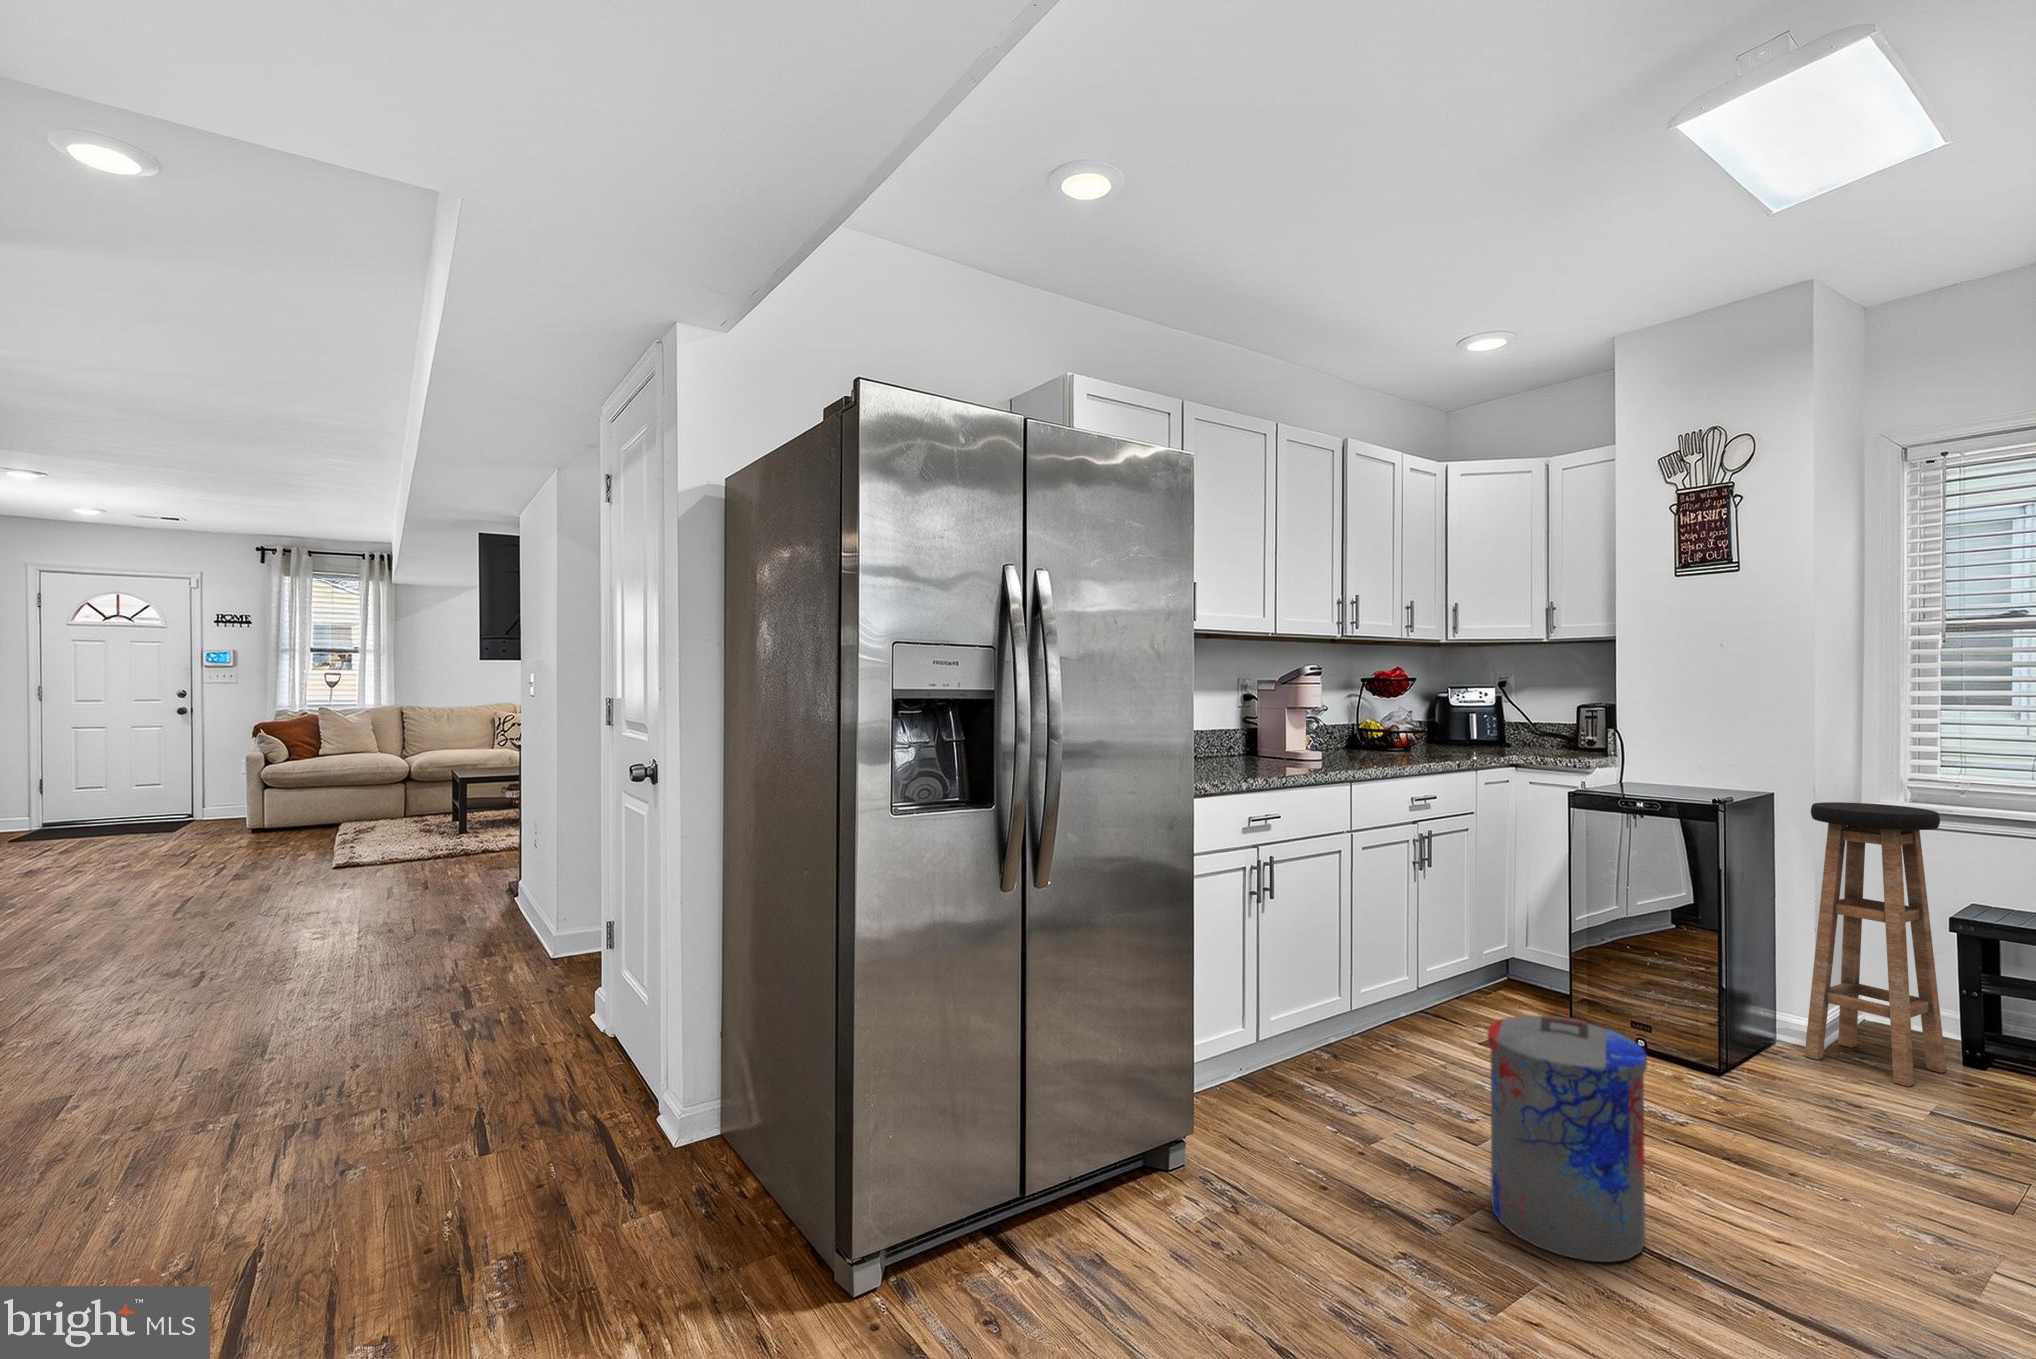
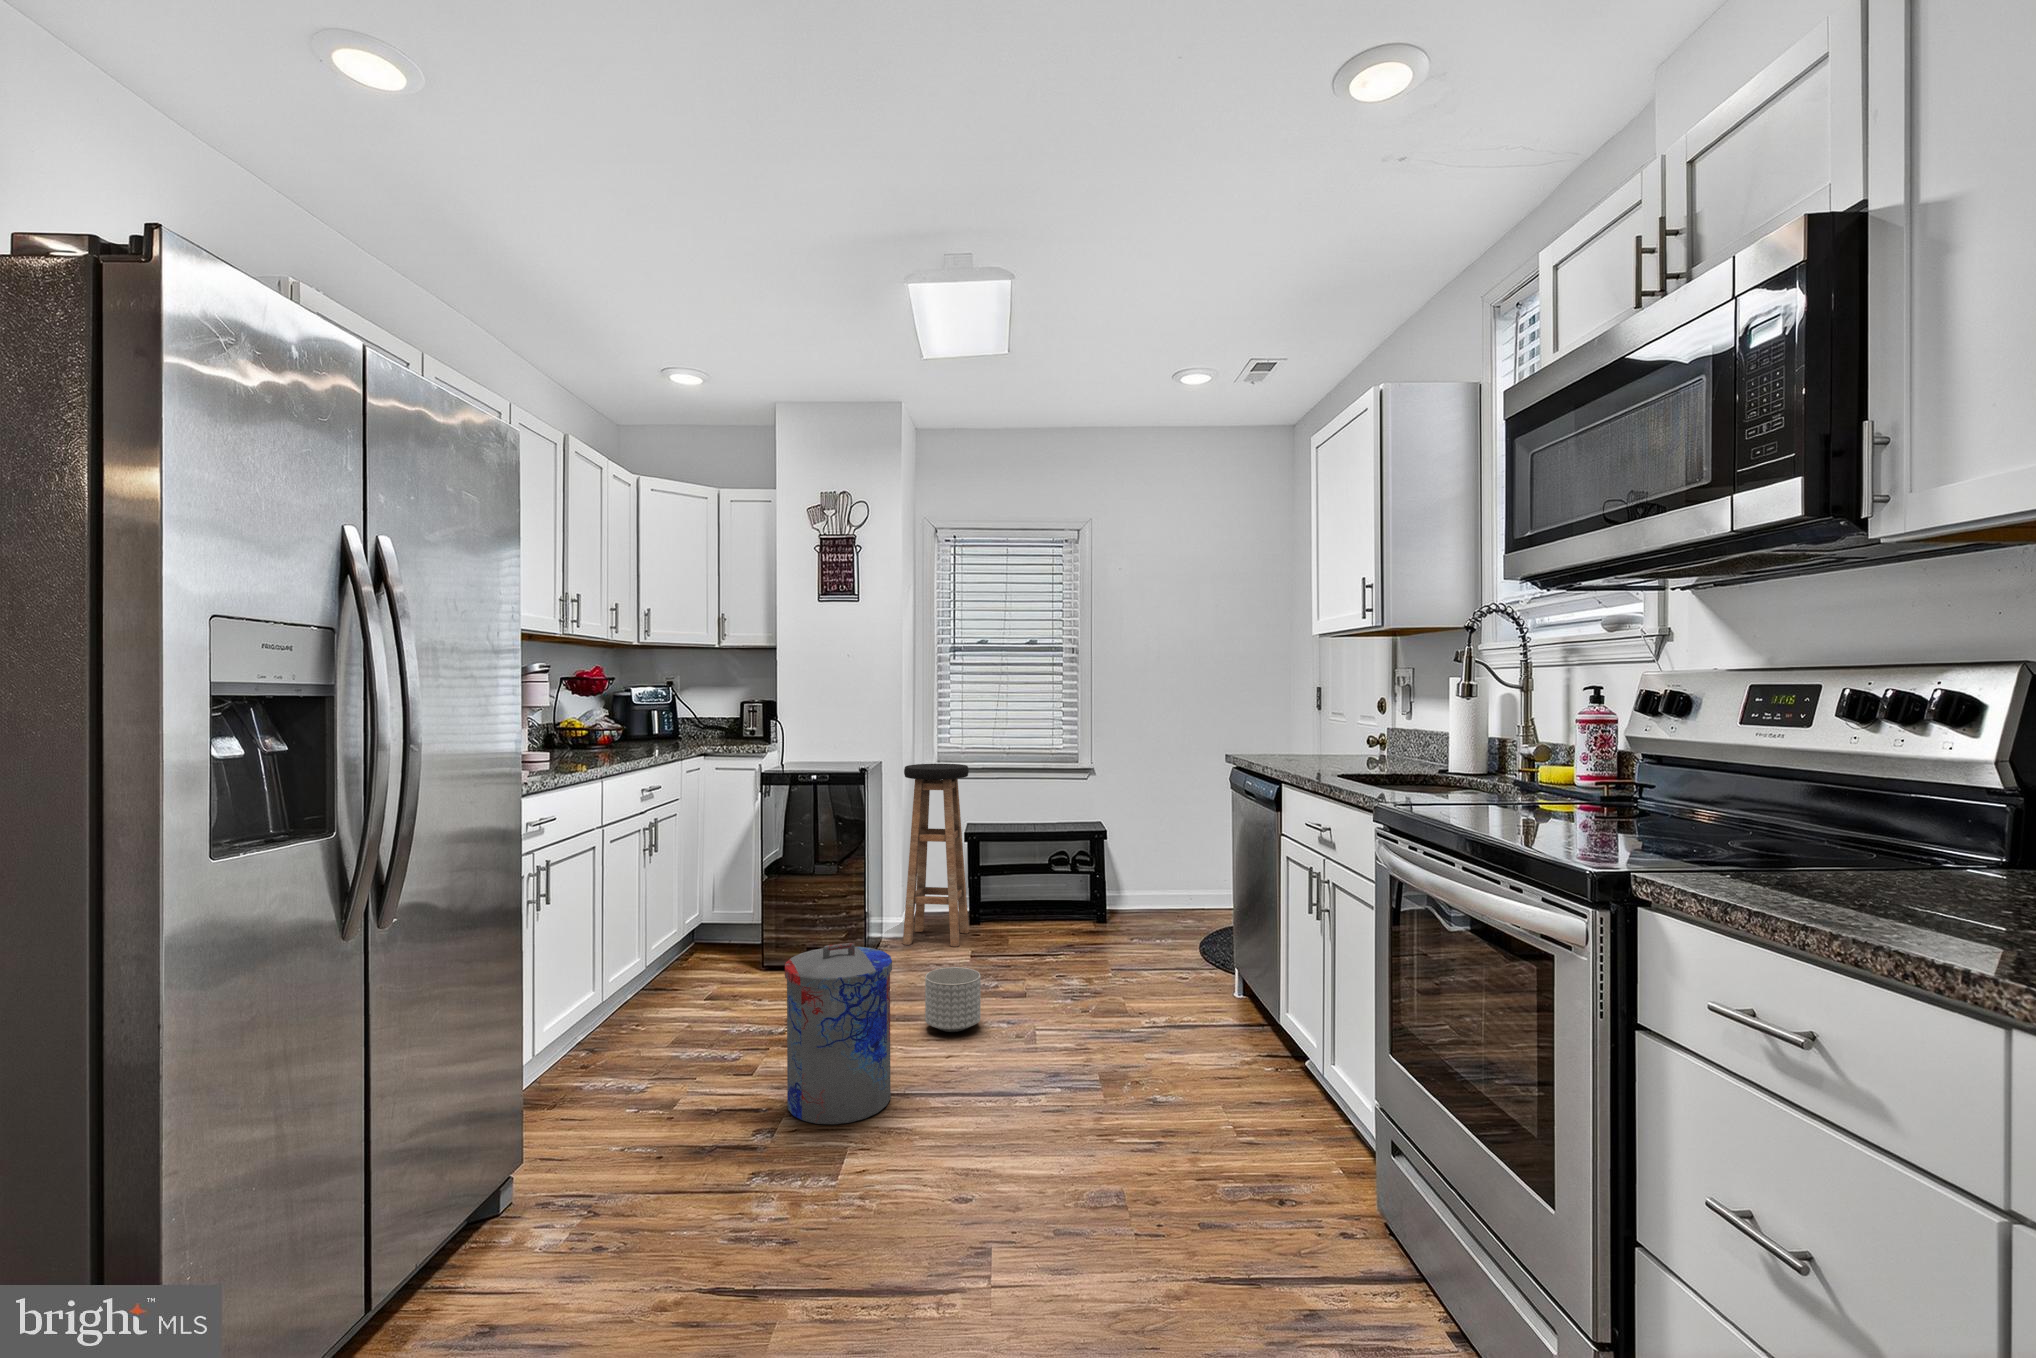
planter: none [1764,1103,1873,1210] -> present [925,967,980,1032]

